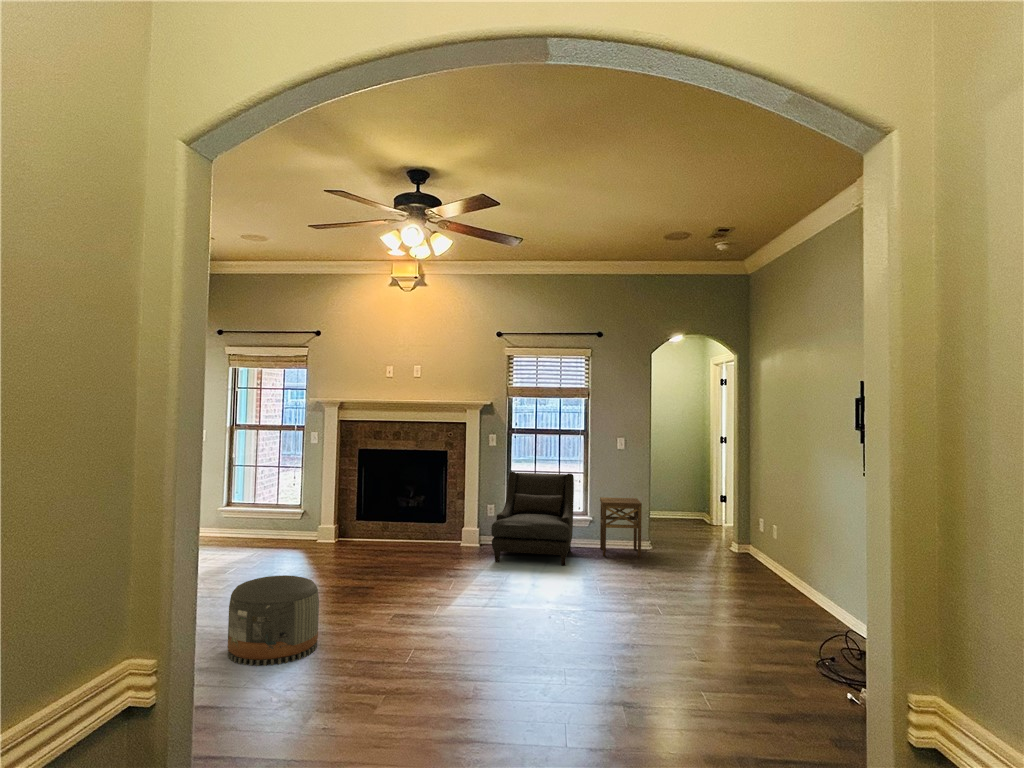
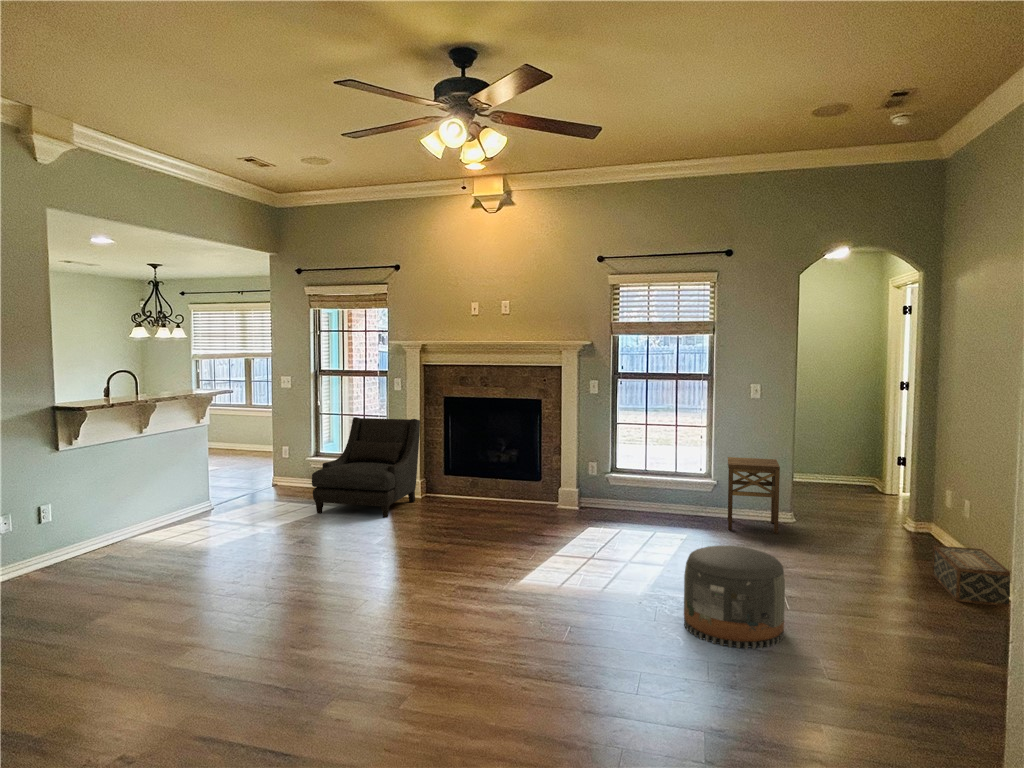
armchair: present [491,472,574,566] -> present [312,417,420,518]
woven basket: none [756,558,811,598] -> present [932,546,1010,606]
pouf: present [228,575,319,666] -> present [684,546,785,649]

